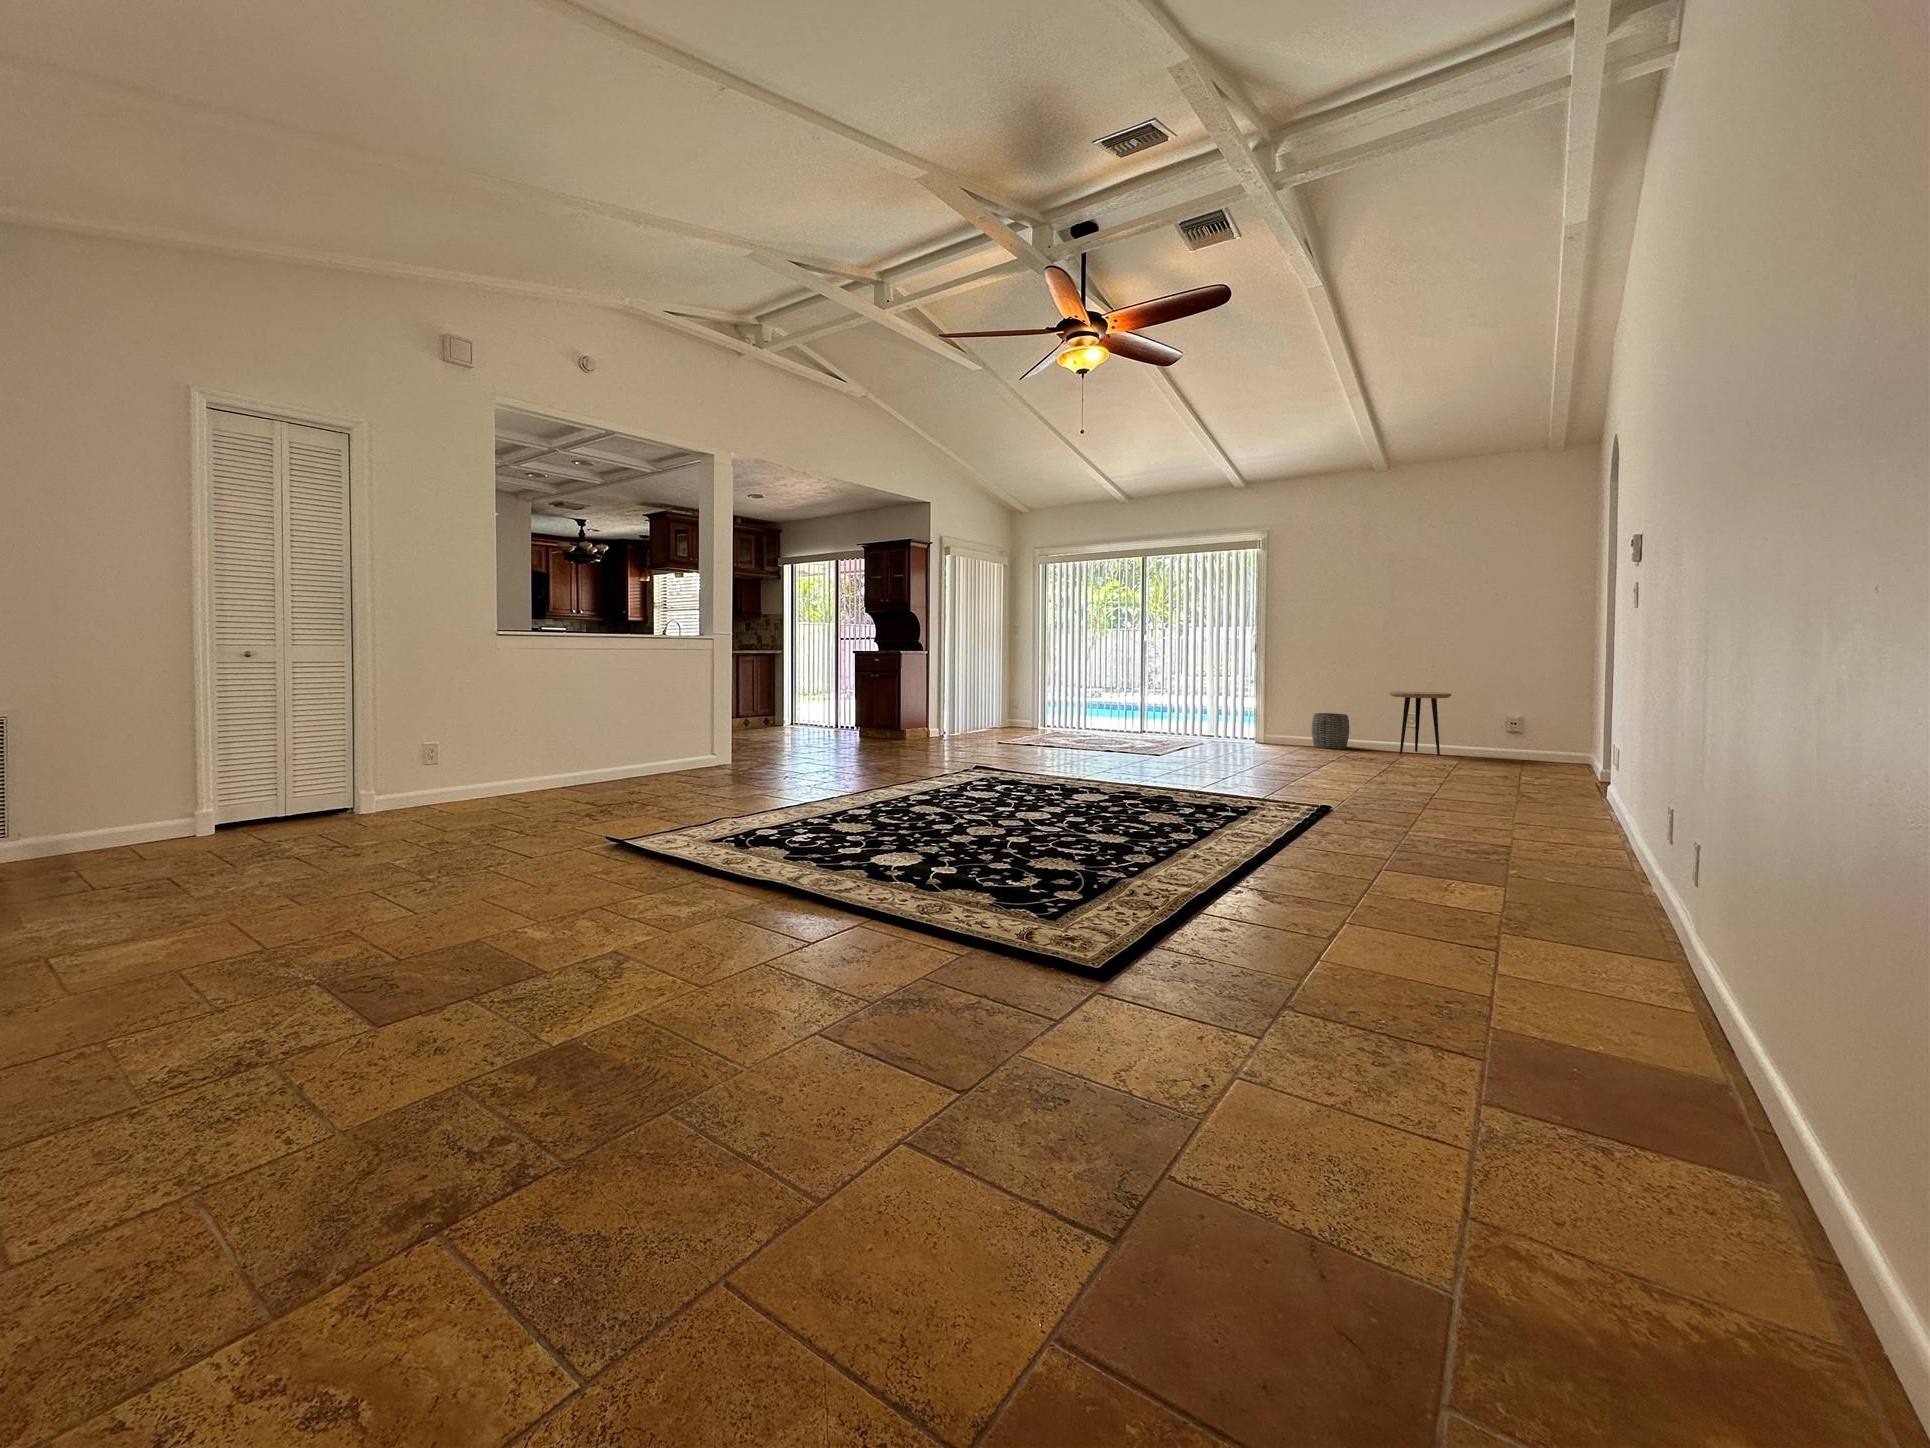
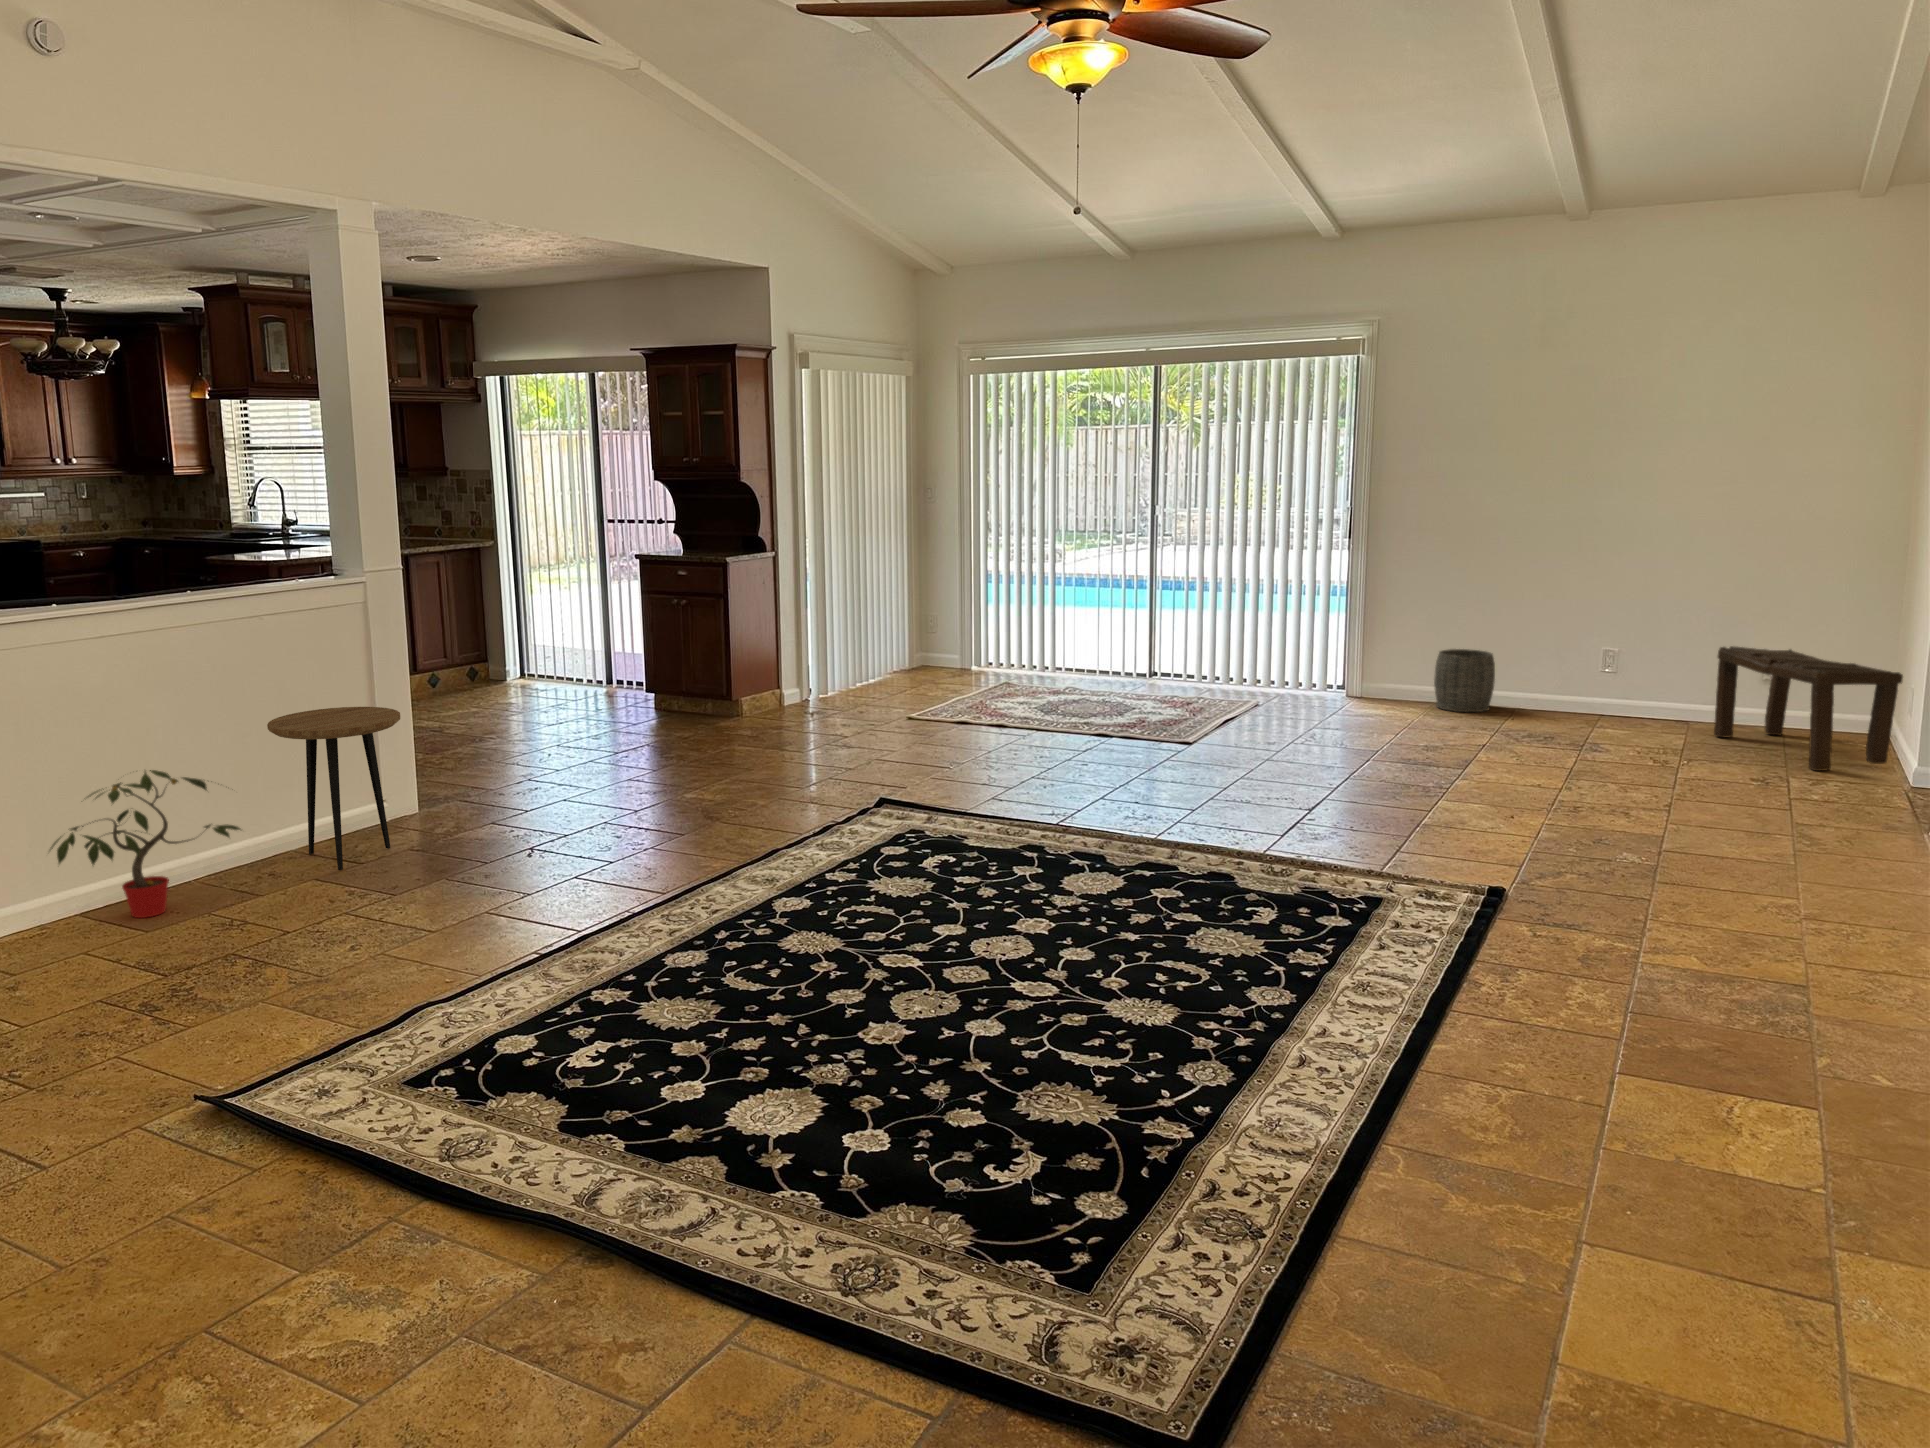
side table: present [1389,691,1451,756] -> present [267,707,400,870]
bench: none [1488,706,1606,774] -> present [1714,646,1903,771]
potted plant: none [548,716,644,791] -> present [50,770,240,918]

